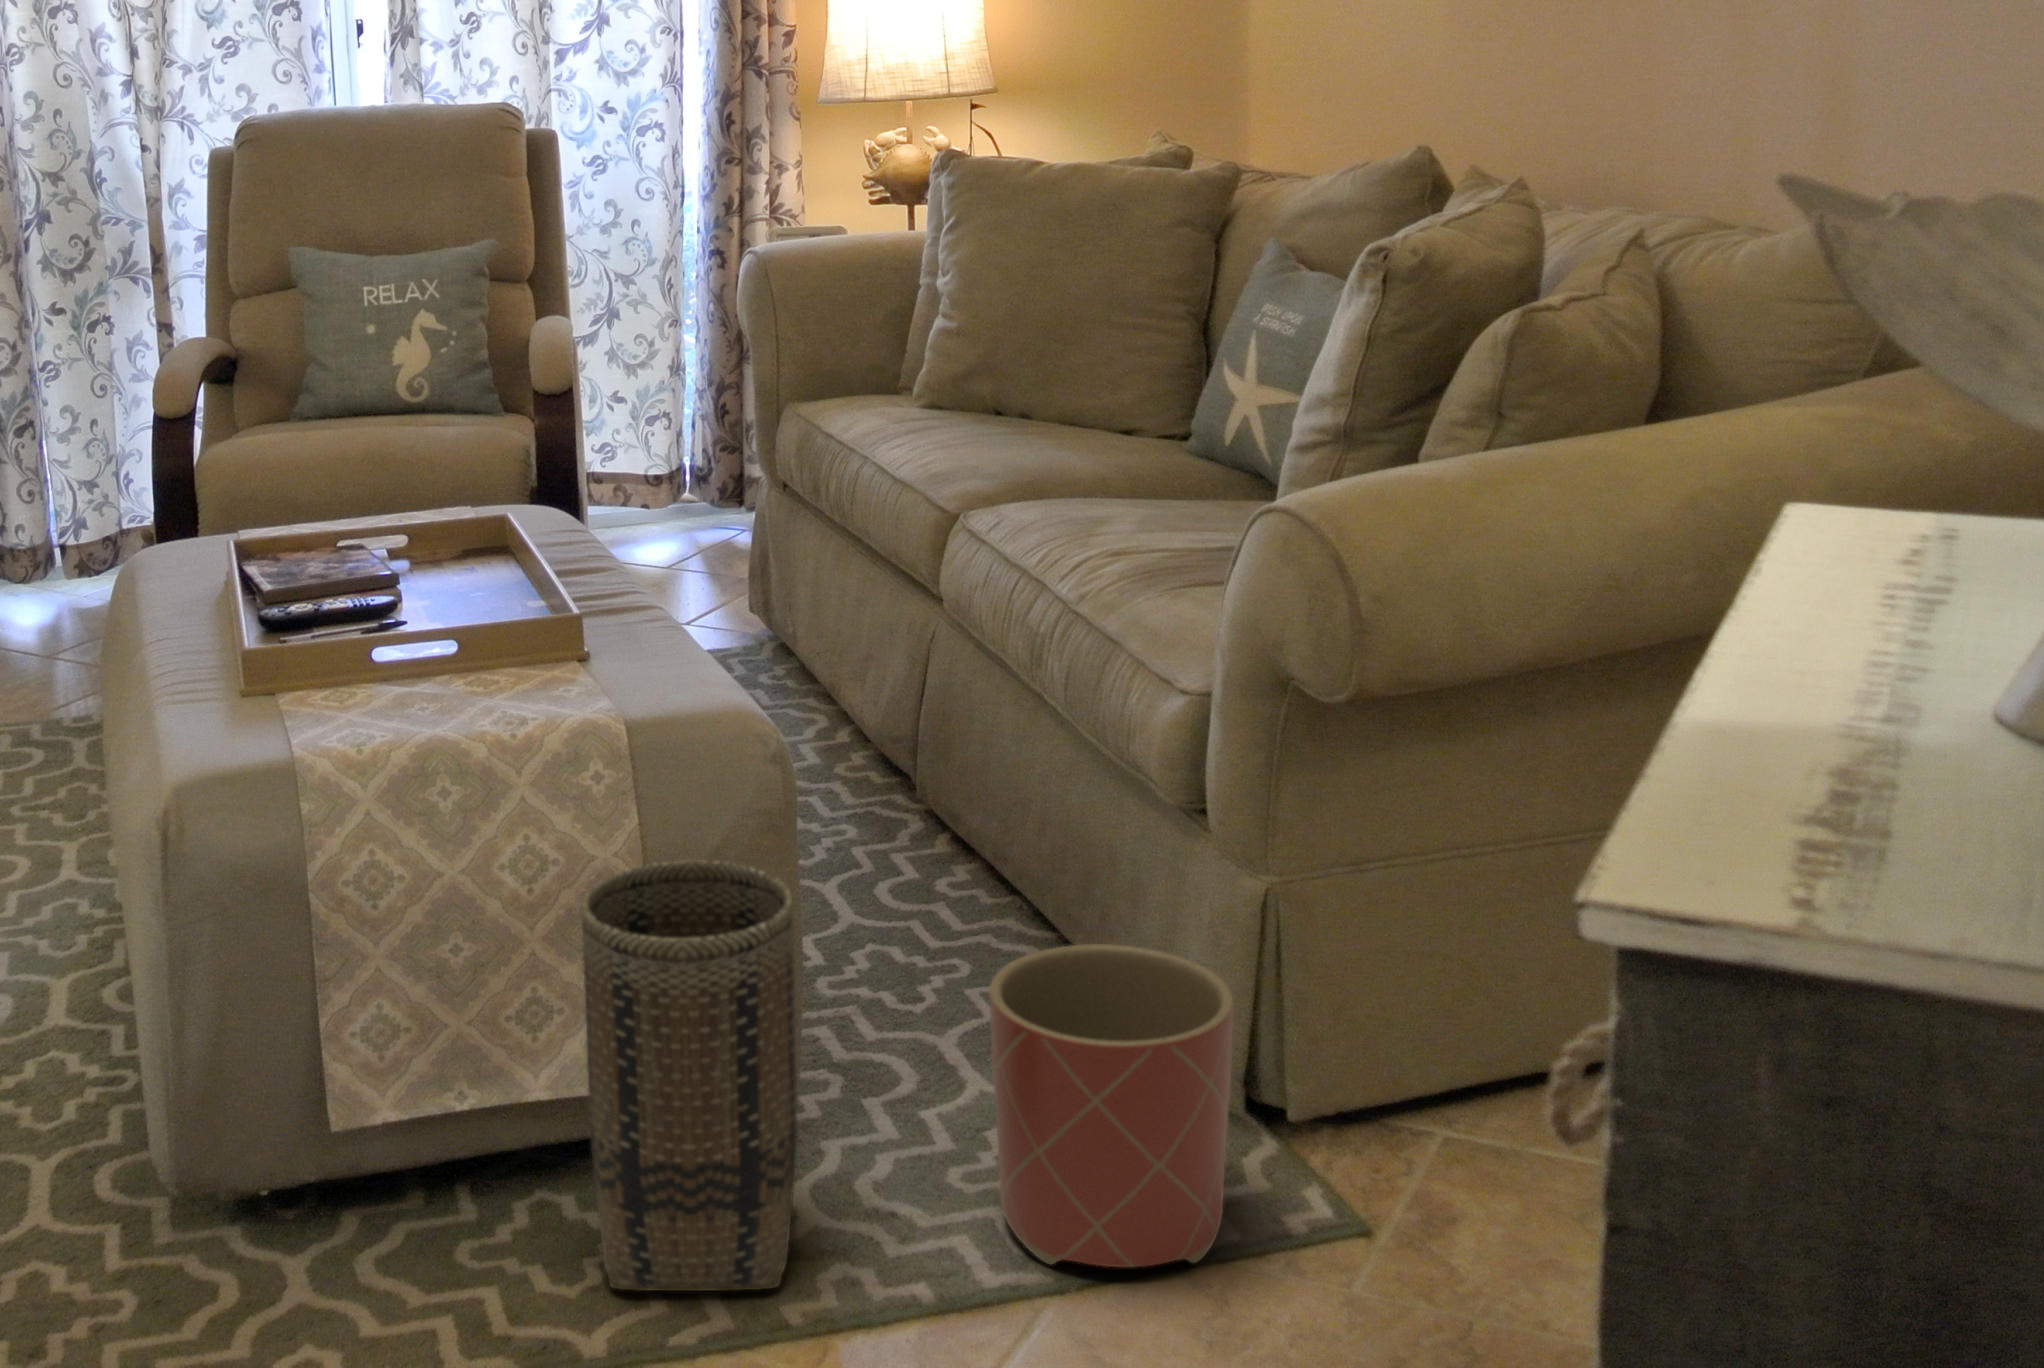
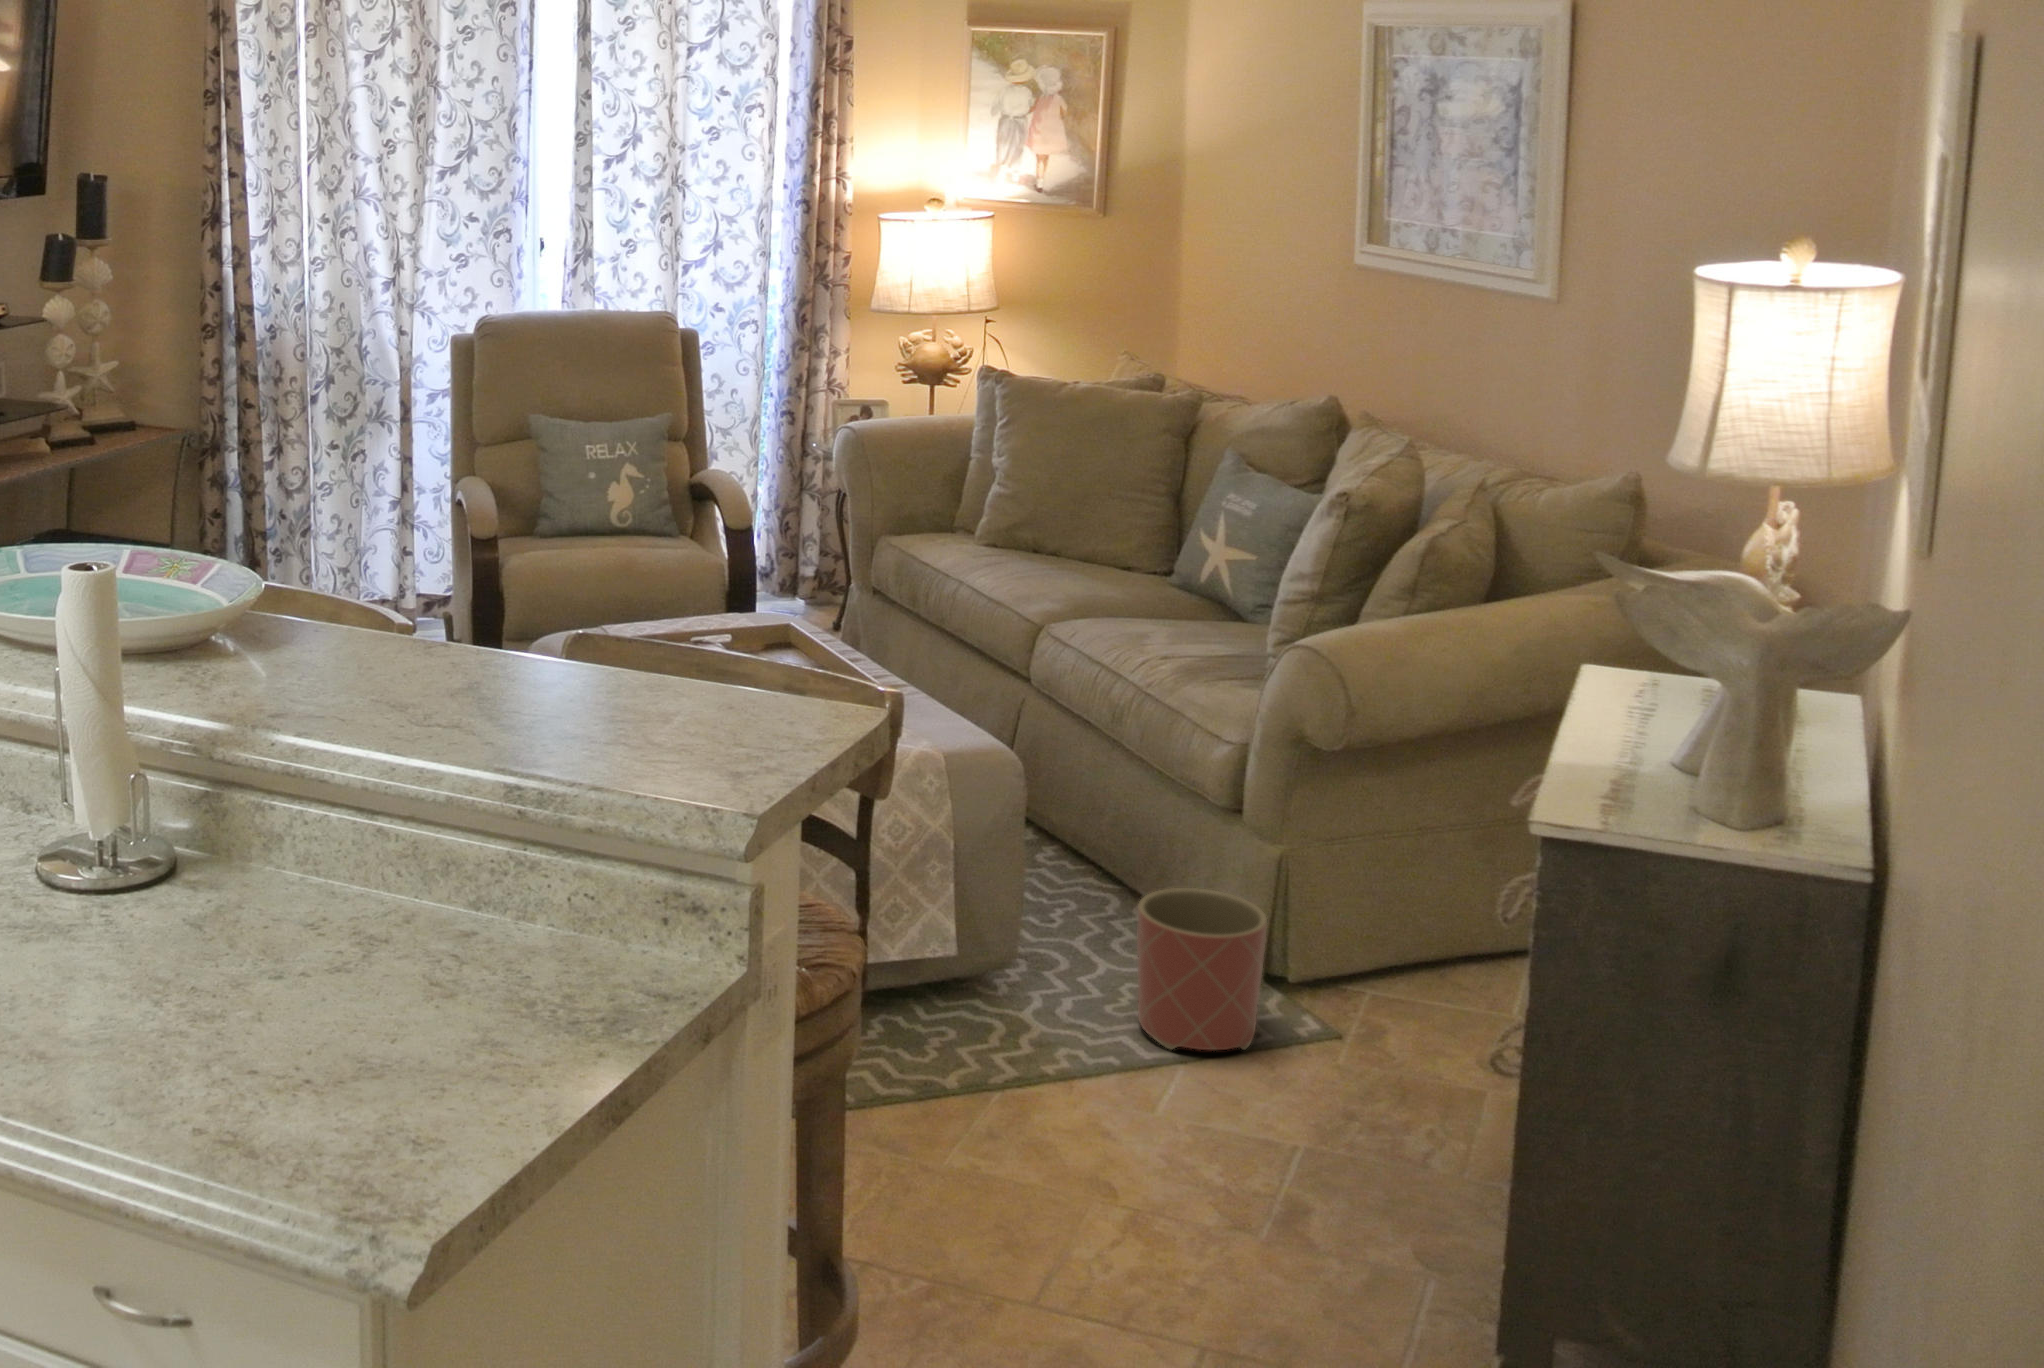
basket: present [582,860,797,1291] -> none [933,840,1047,1059]

